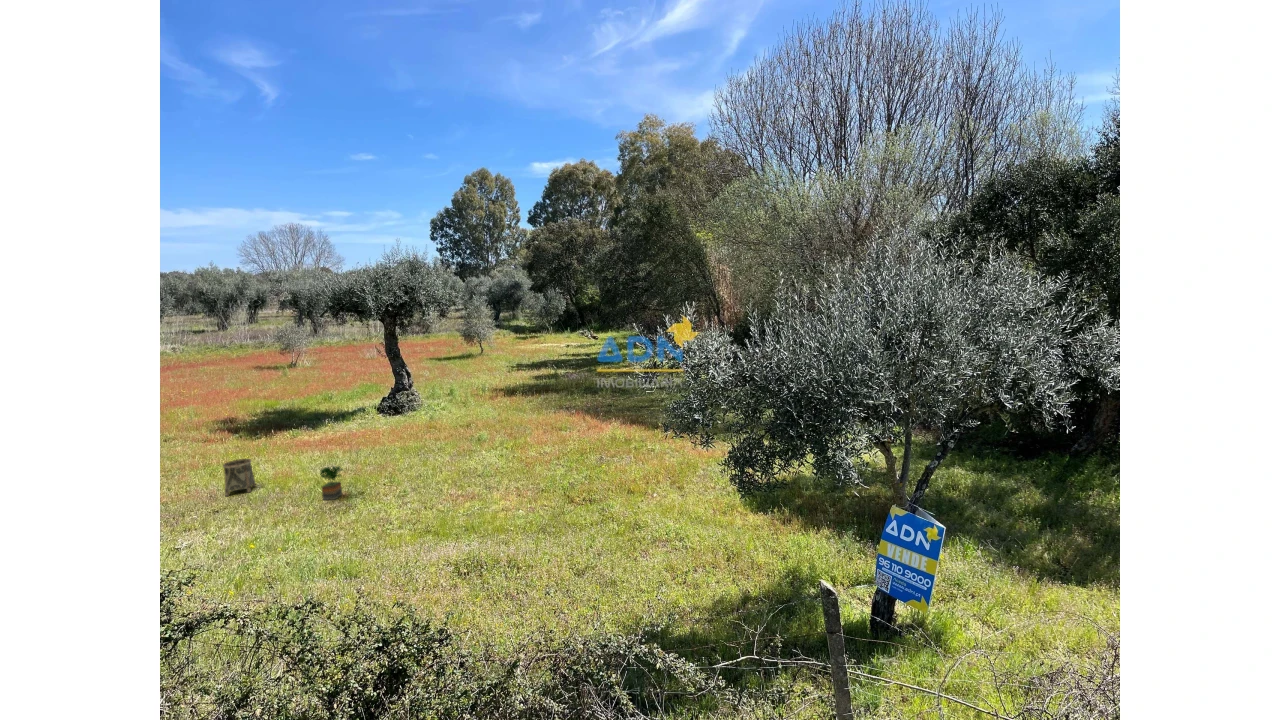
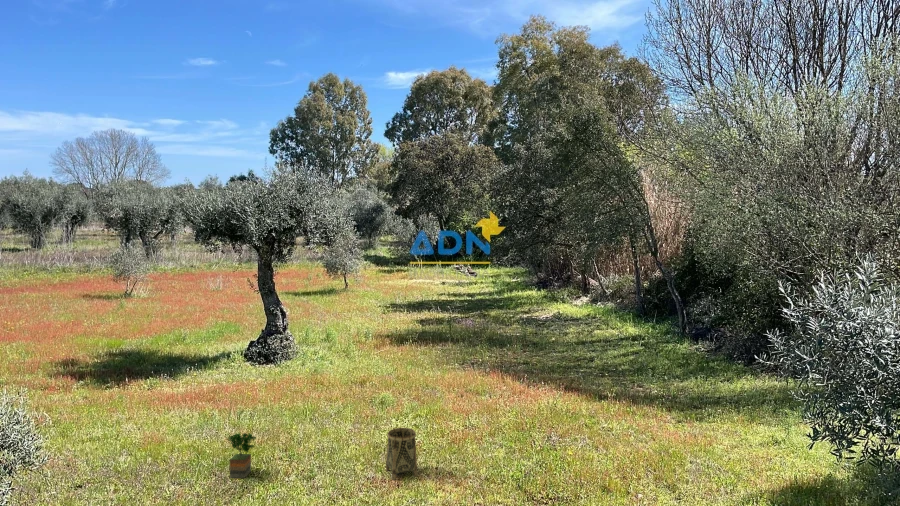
basket: present [223,459,256,496] -> present [386,428,418,480]

